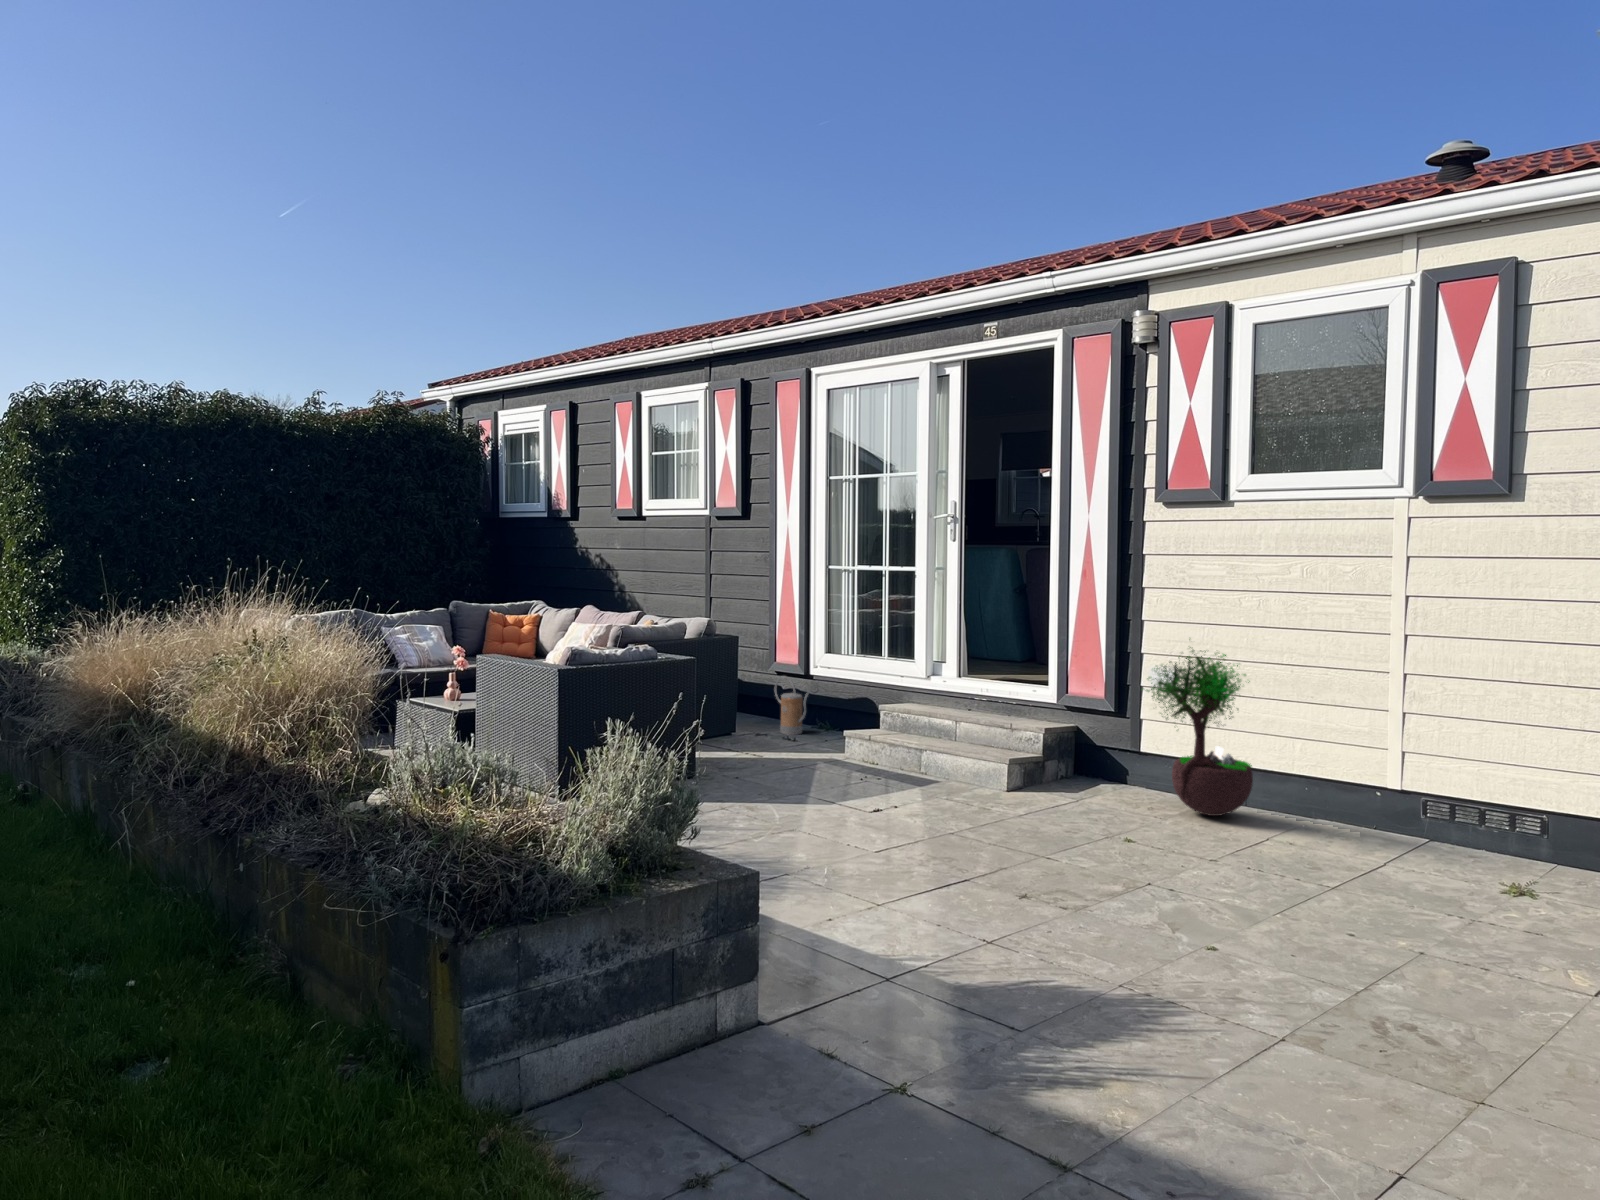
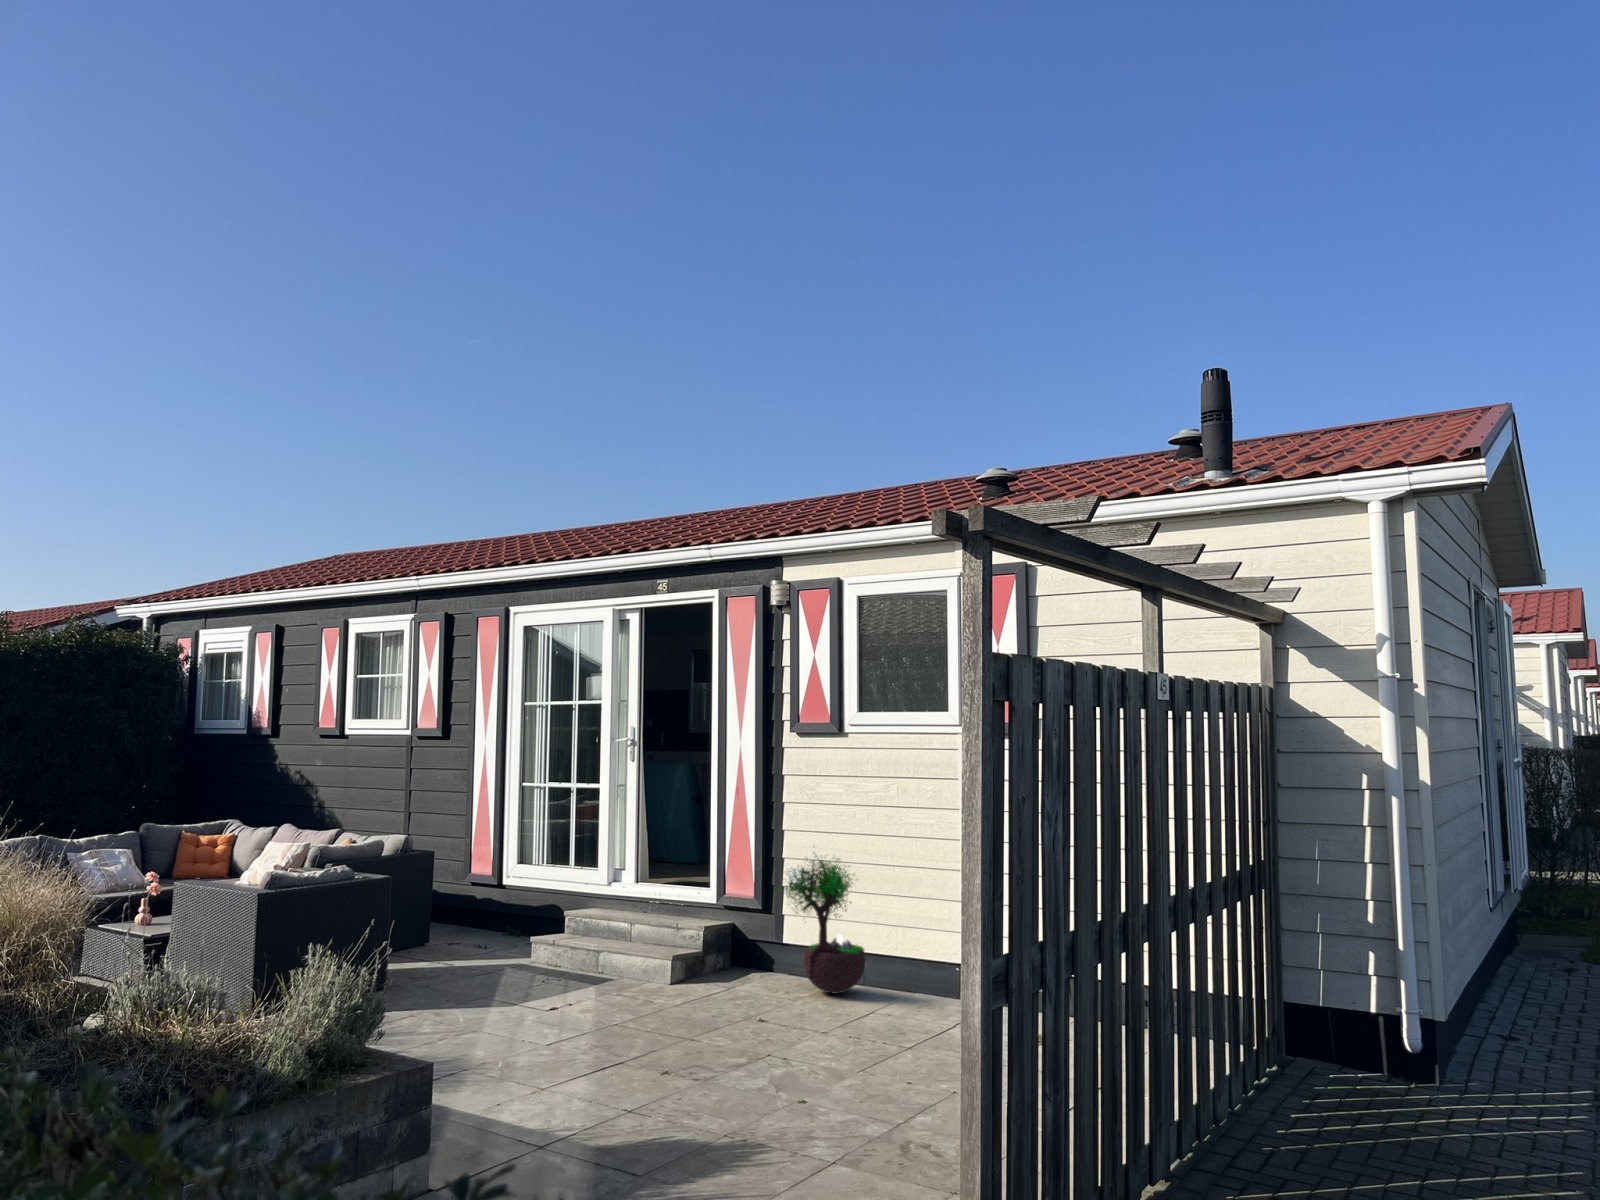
watering can: present [775,676,809,735] -> none [468,887,502,941]

